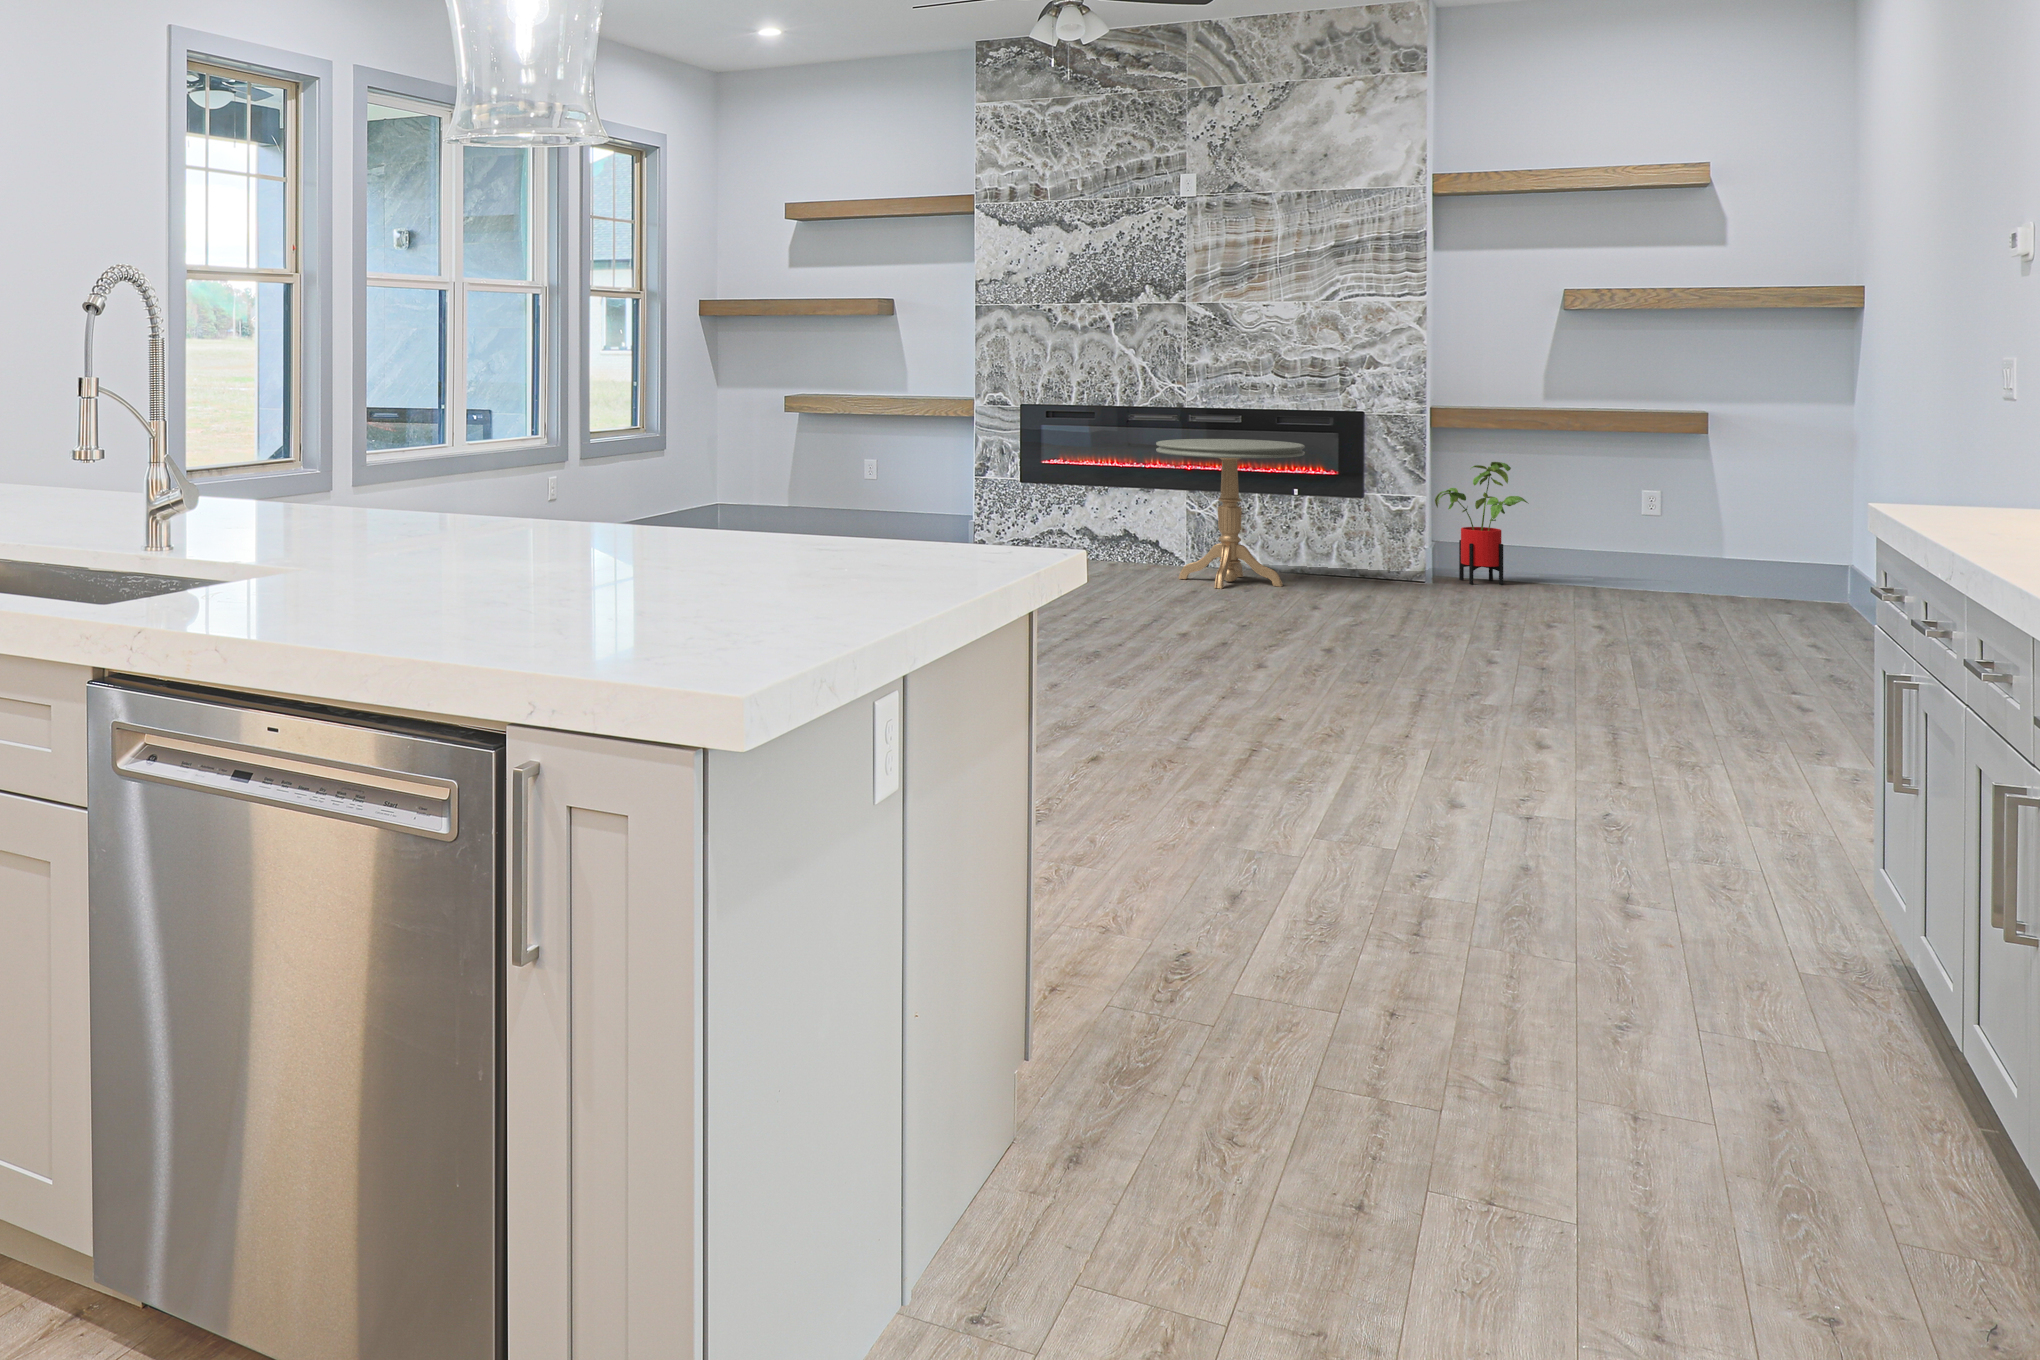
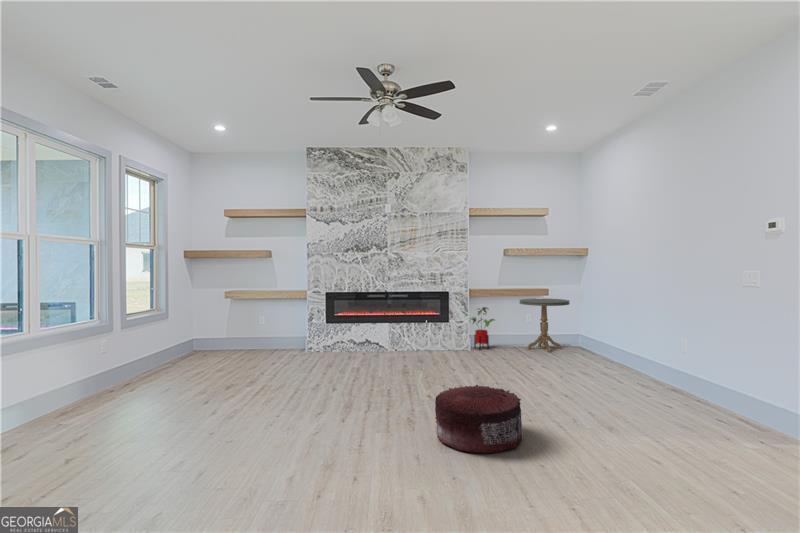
side table: present [1156,439,1305,589] -> present [519,298,570,352]
pouf: none [1121,593,1313,706] -> present [435,385,523,453]

